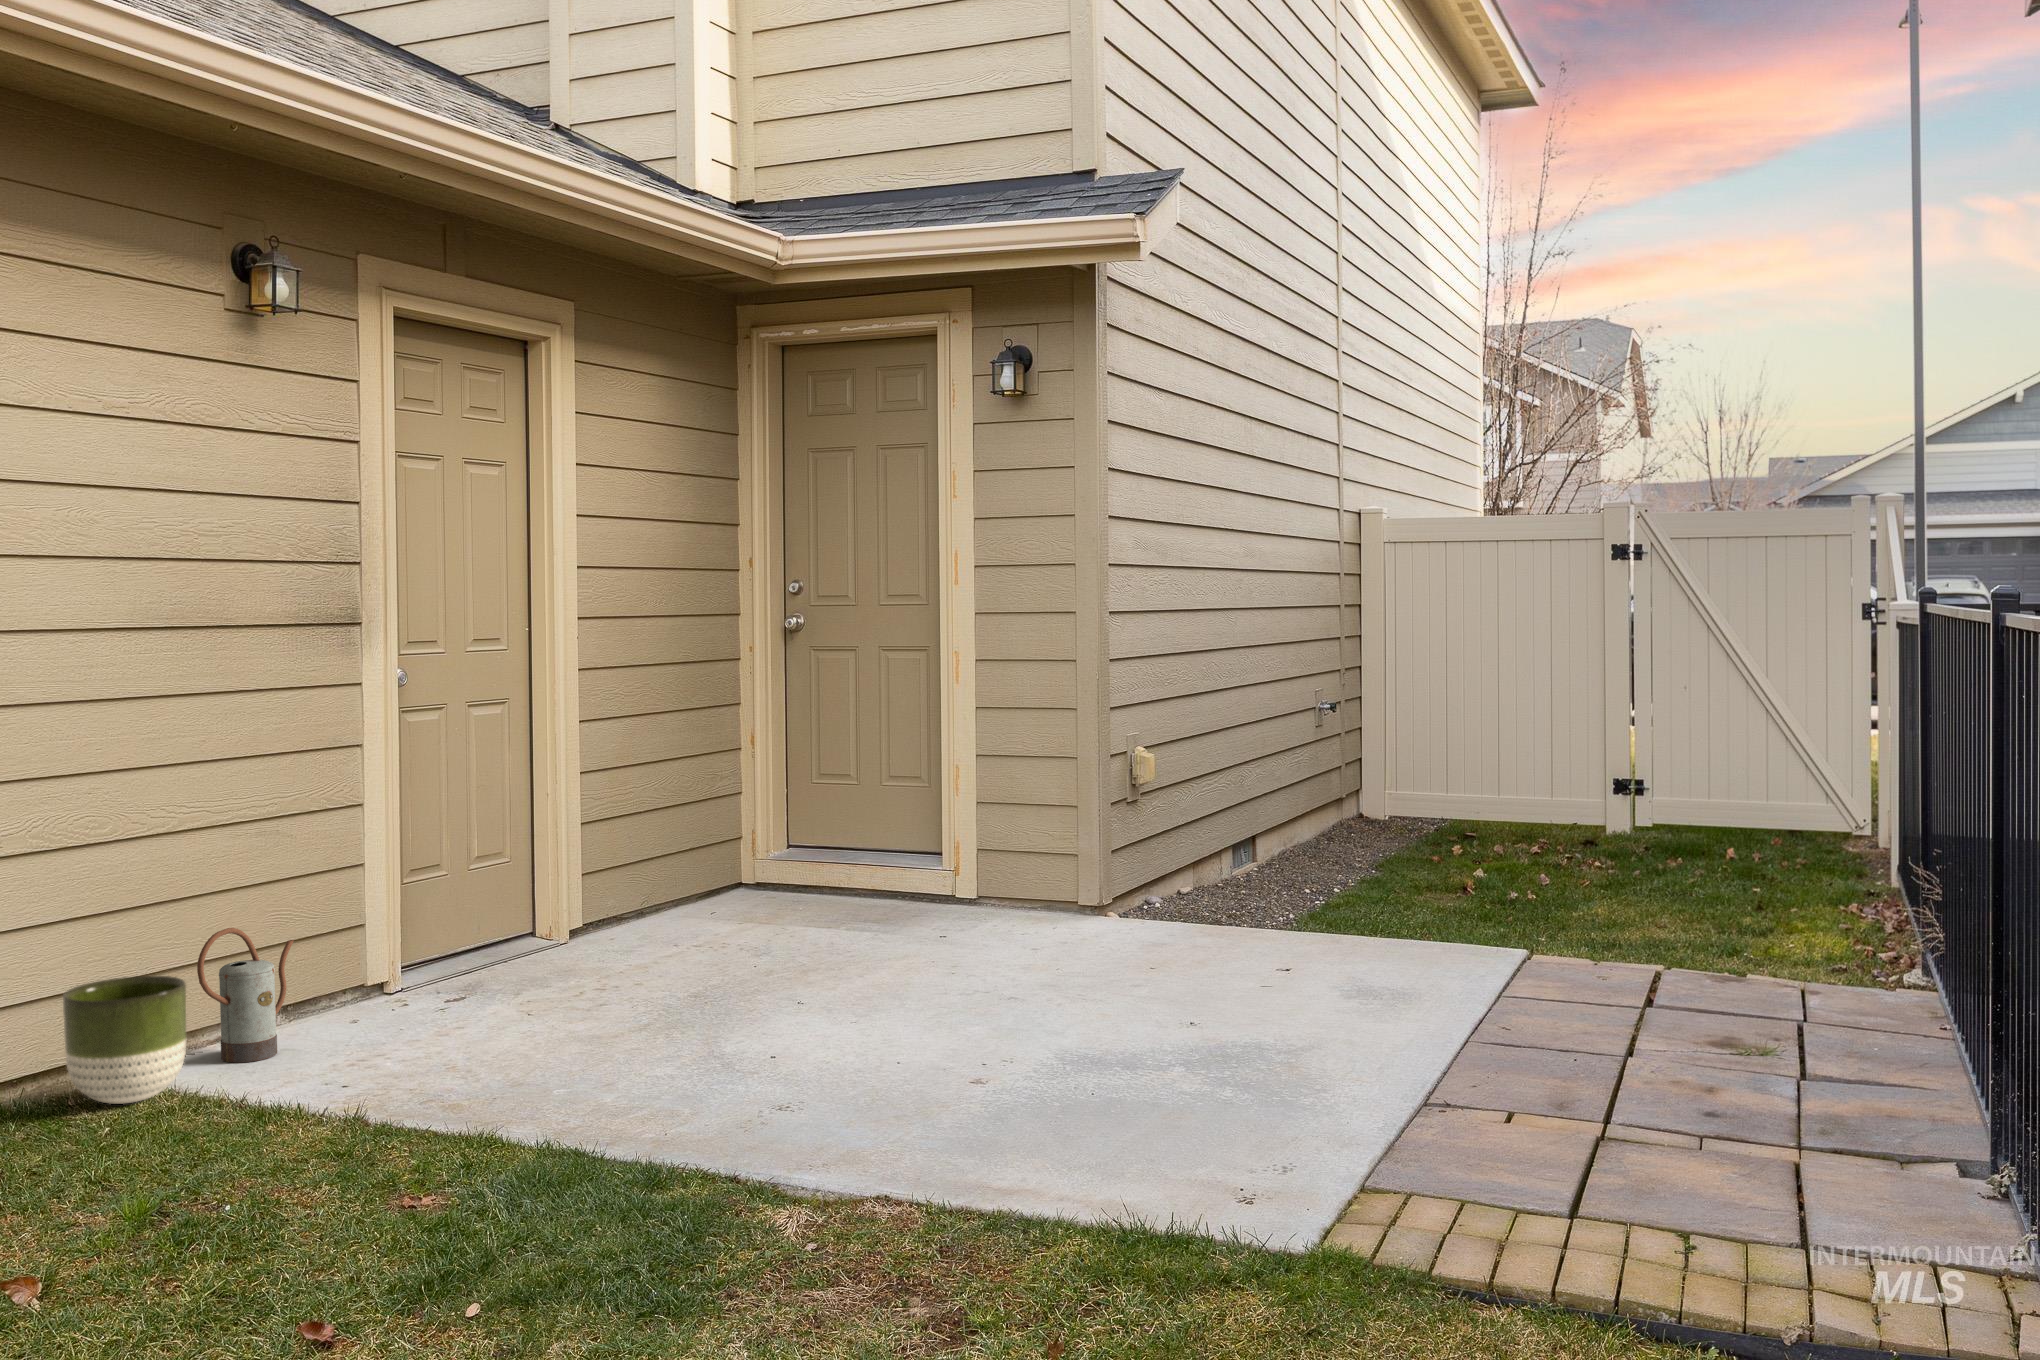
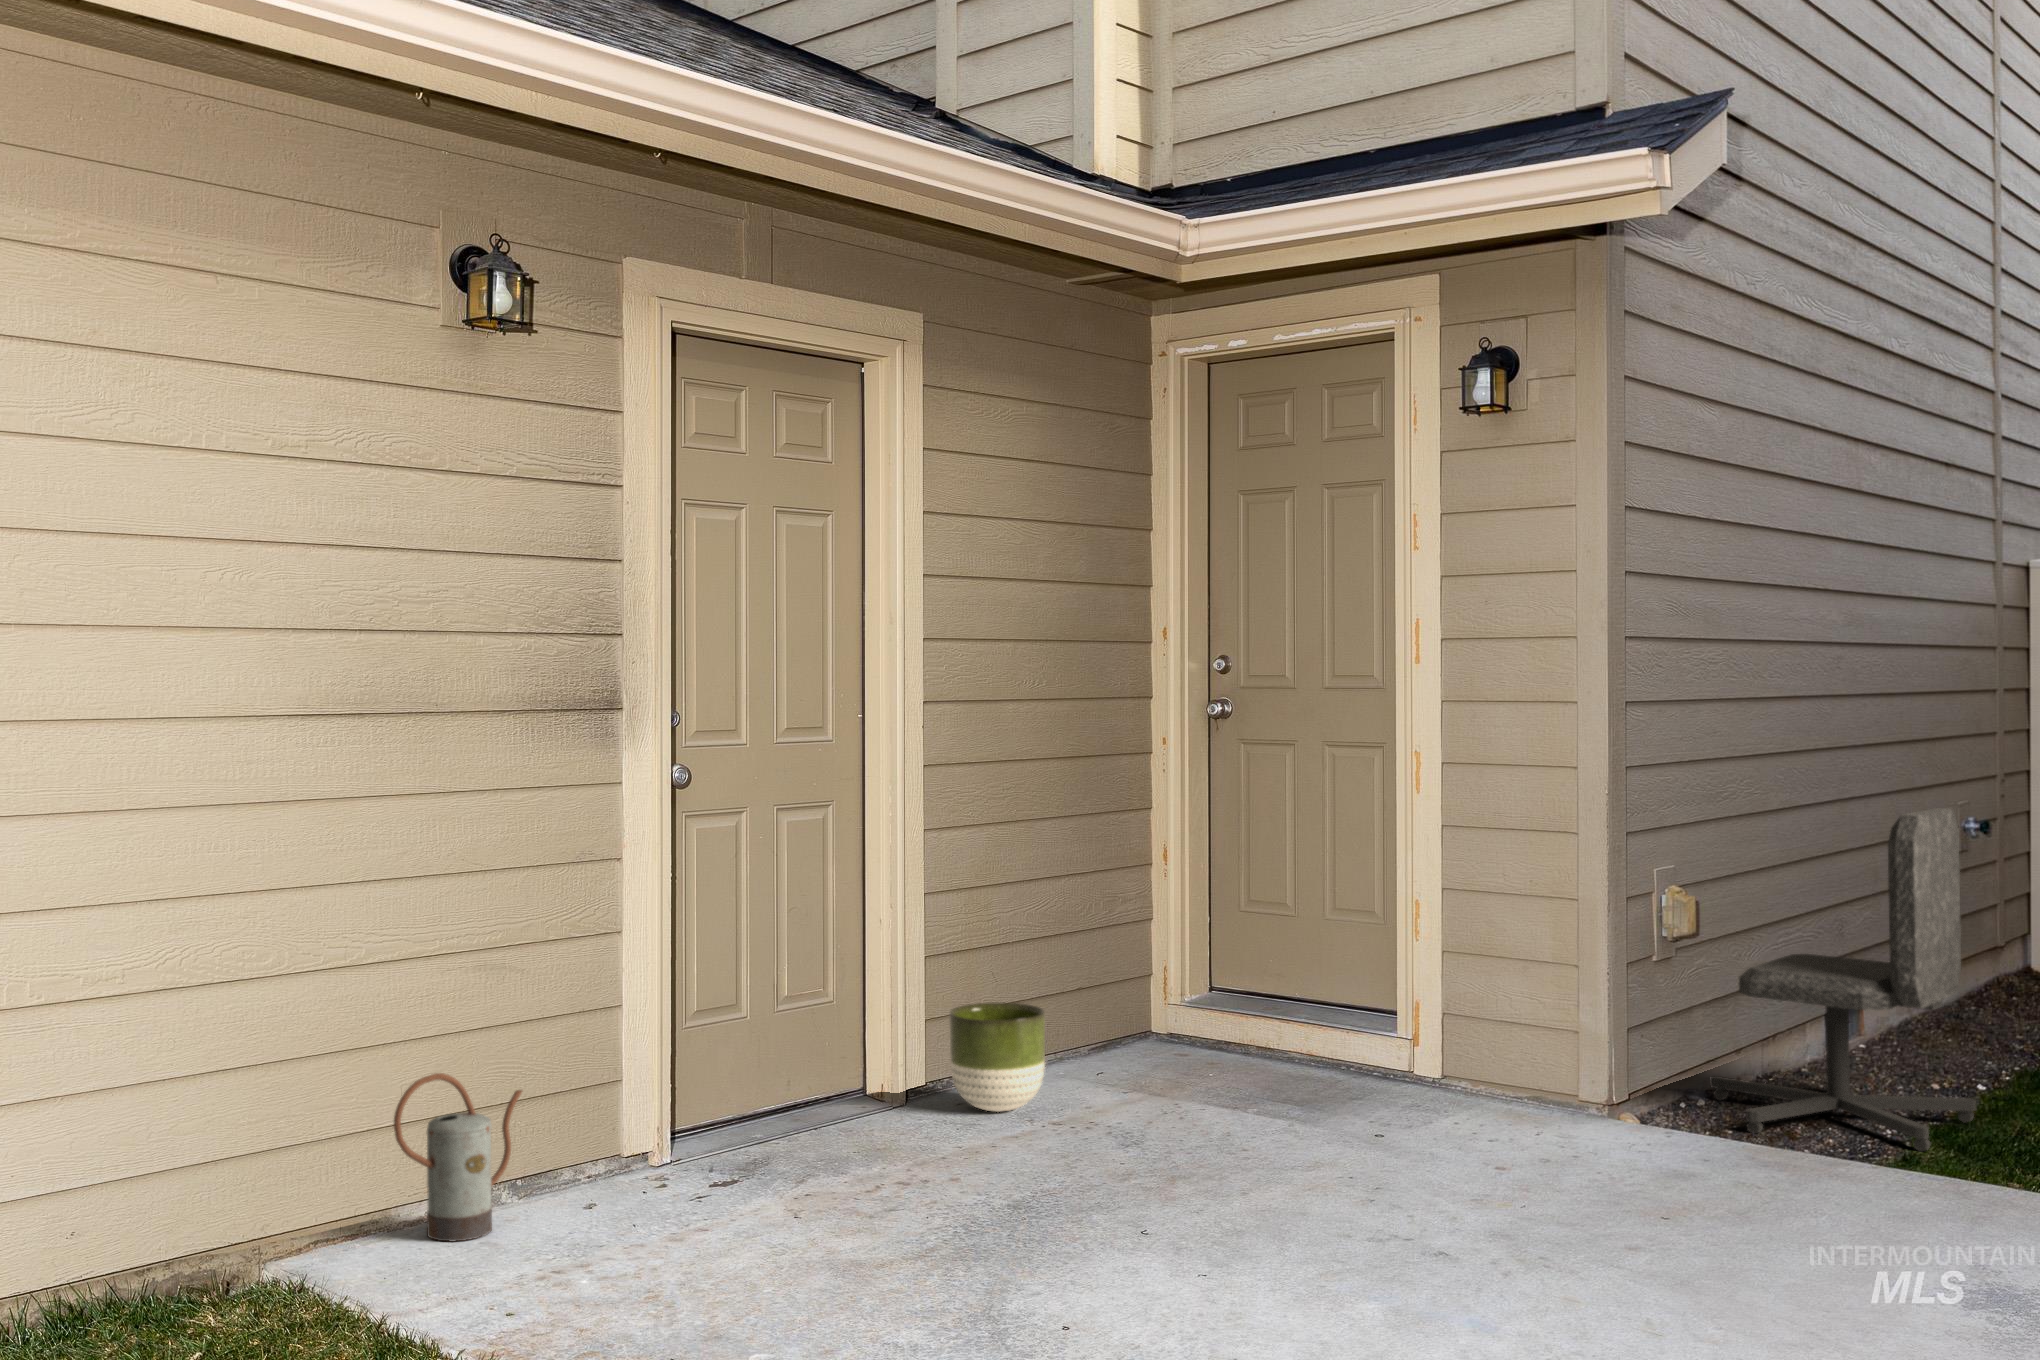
chair: none [1163,686,1336,924] -> present [1710,808,1976,1151]
planter: present [63,976,186,1104] -> present [949,1002,1045,1112]

